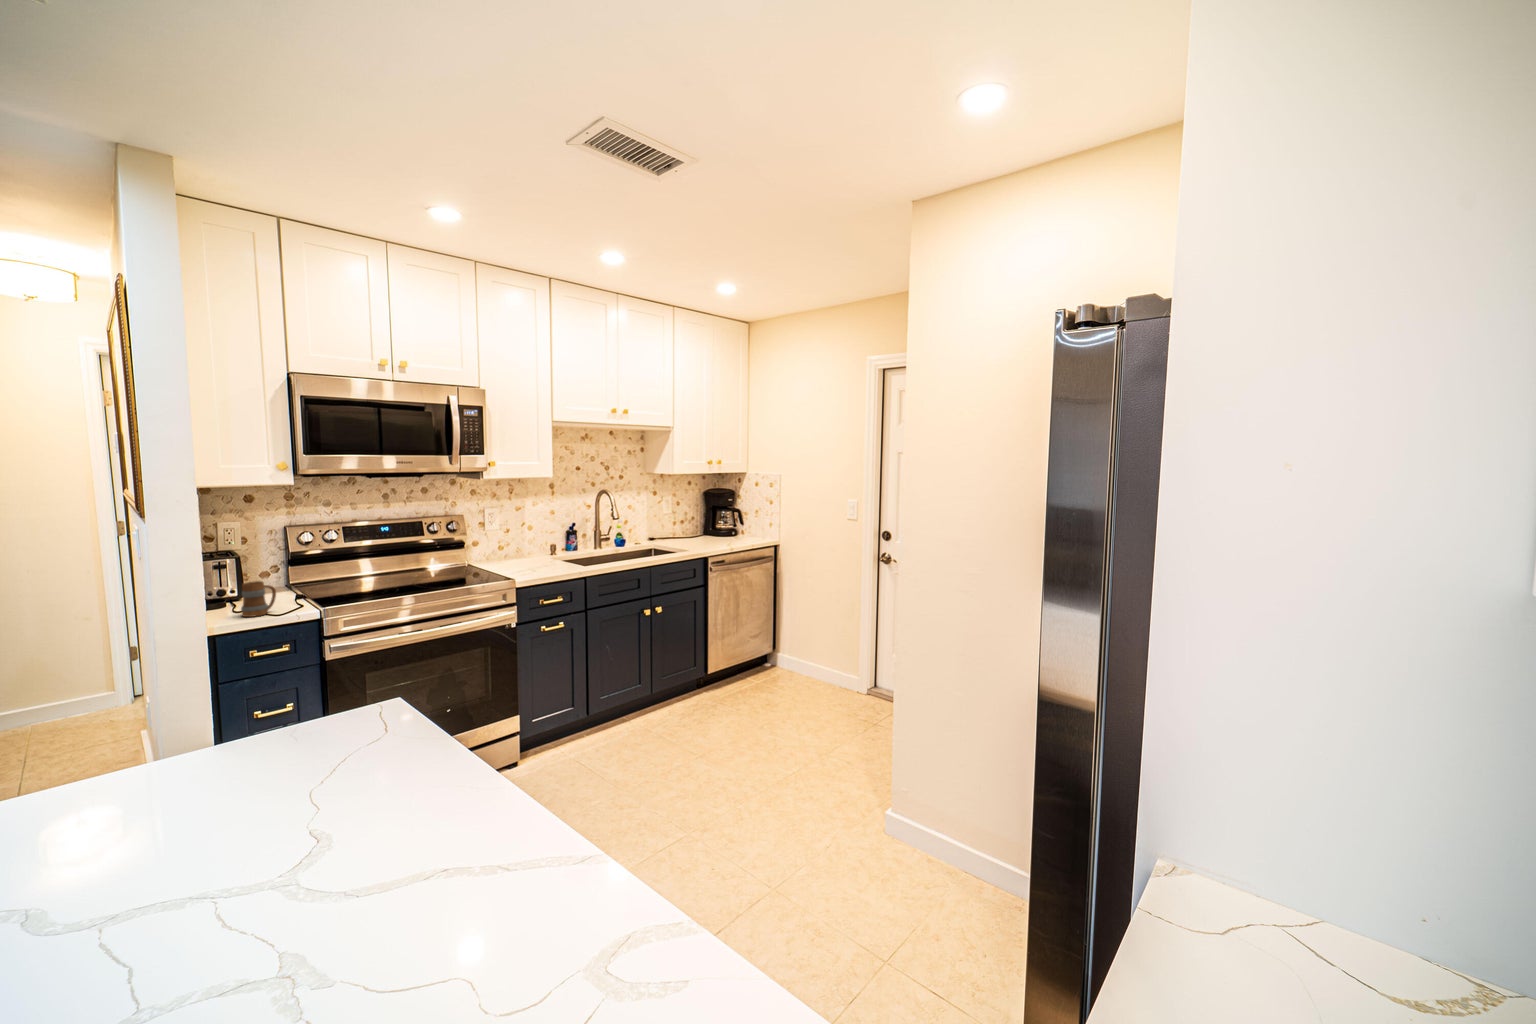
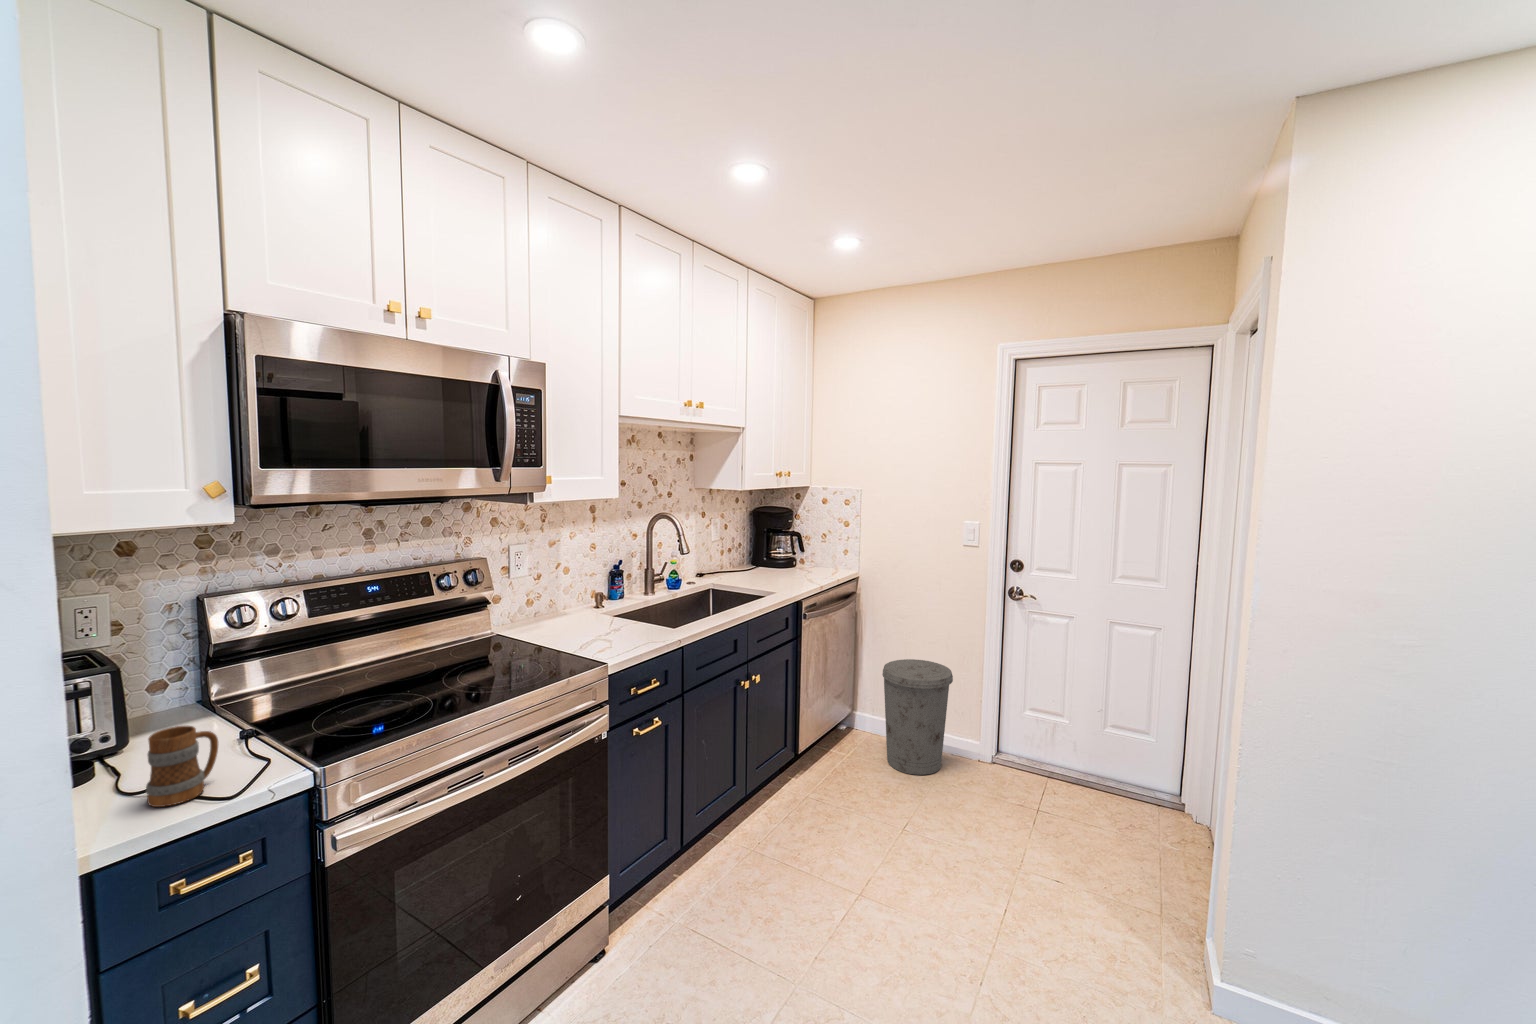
trash can: none [780,609,833,695] -> present [882,659,953,775]

